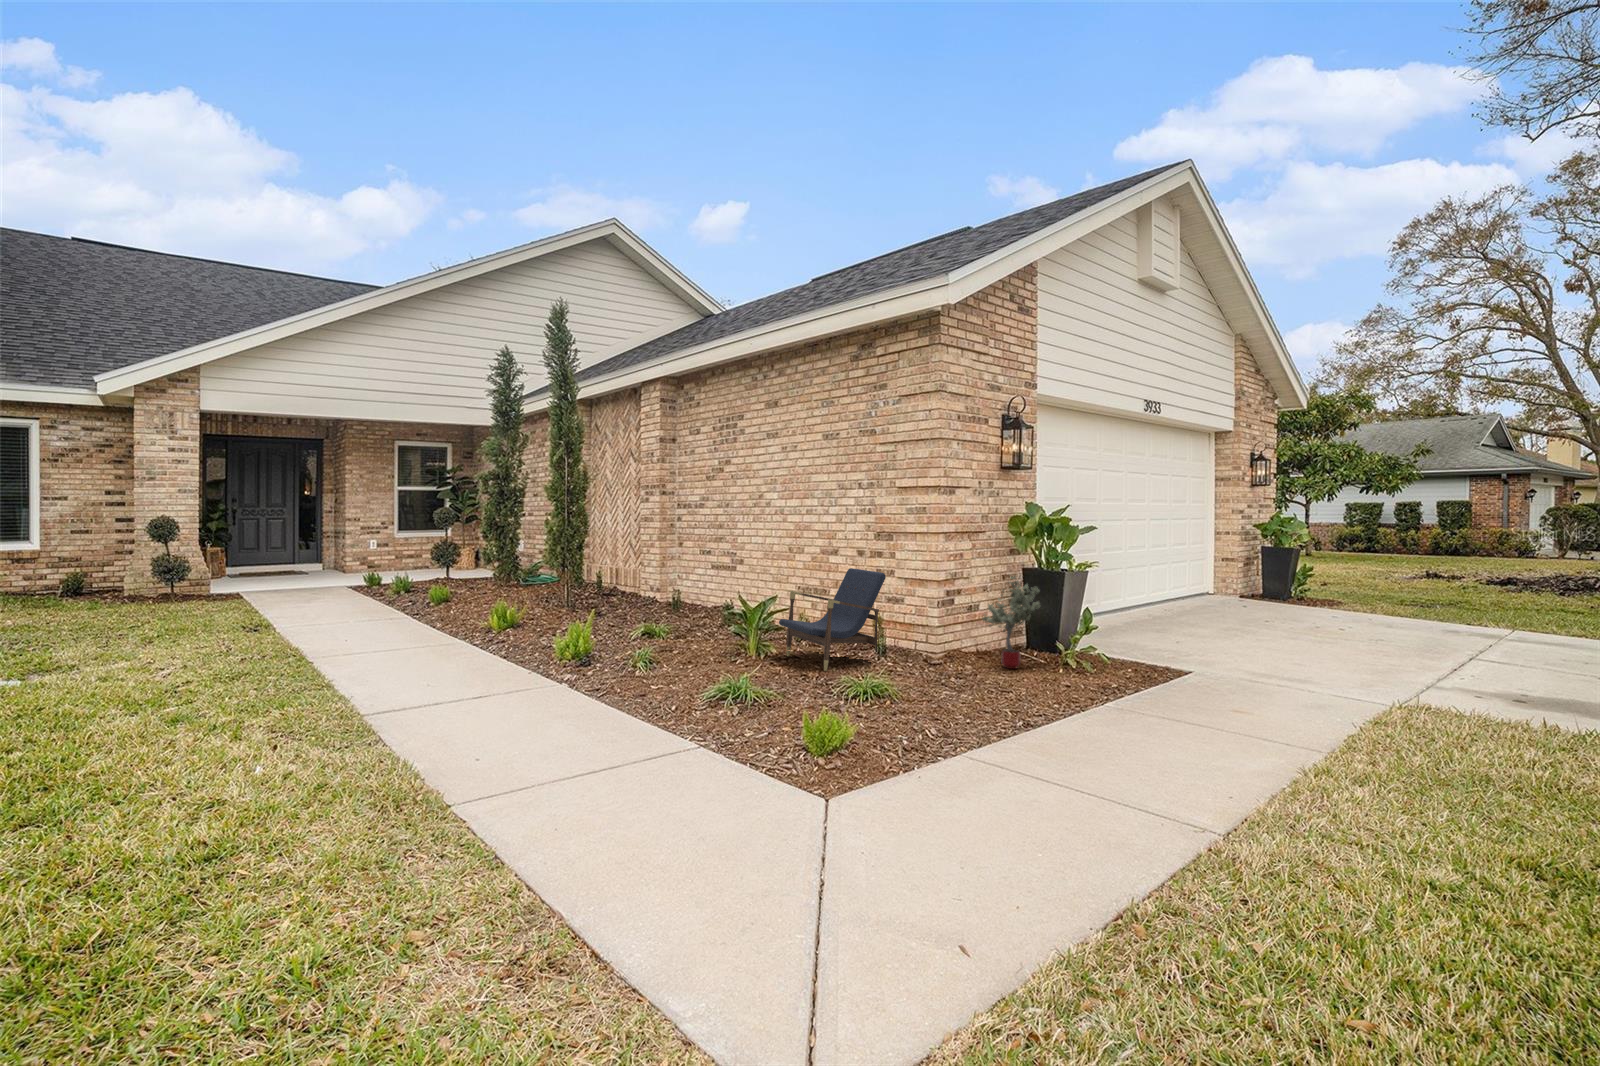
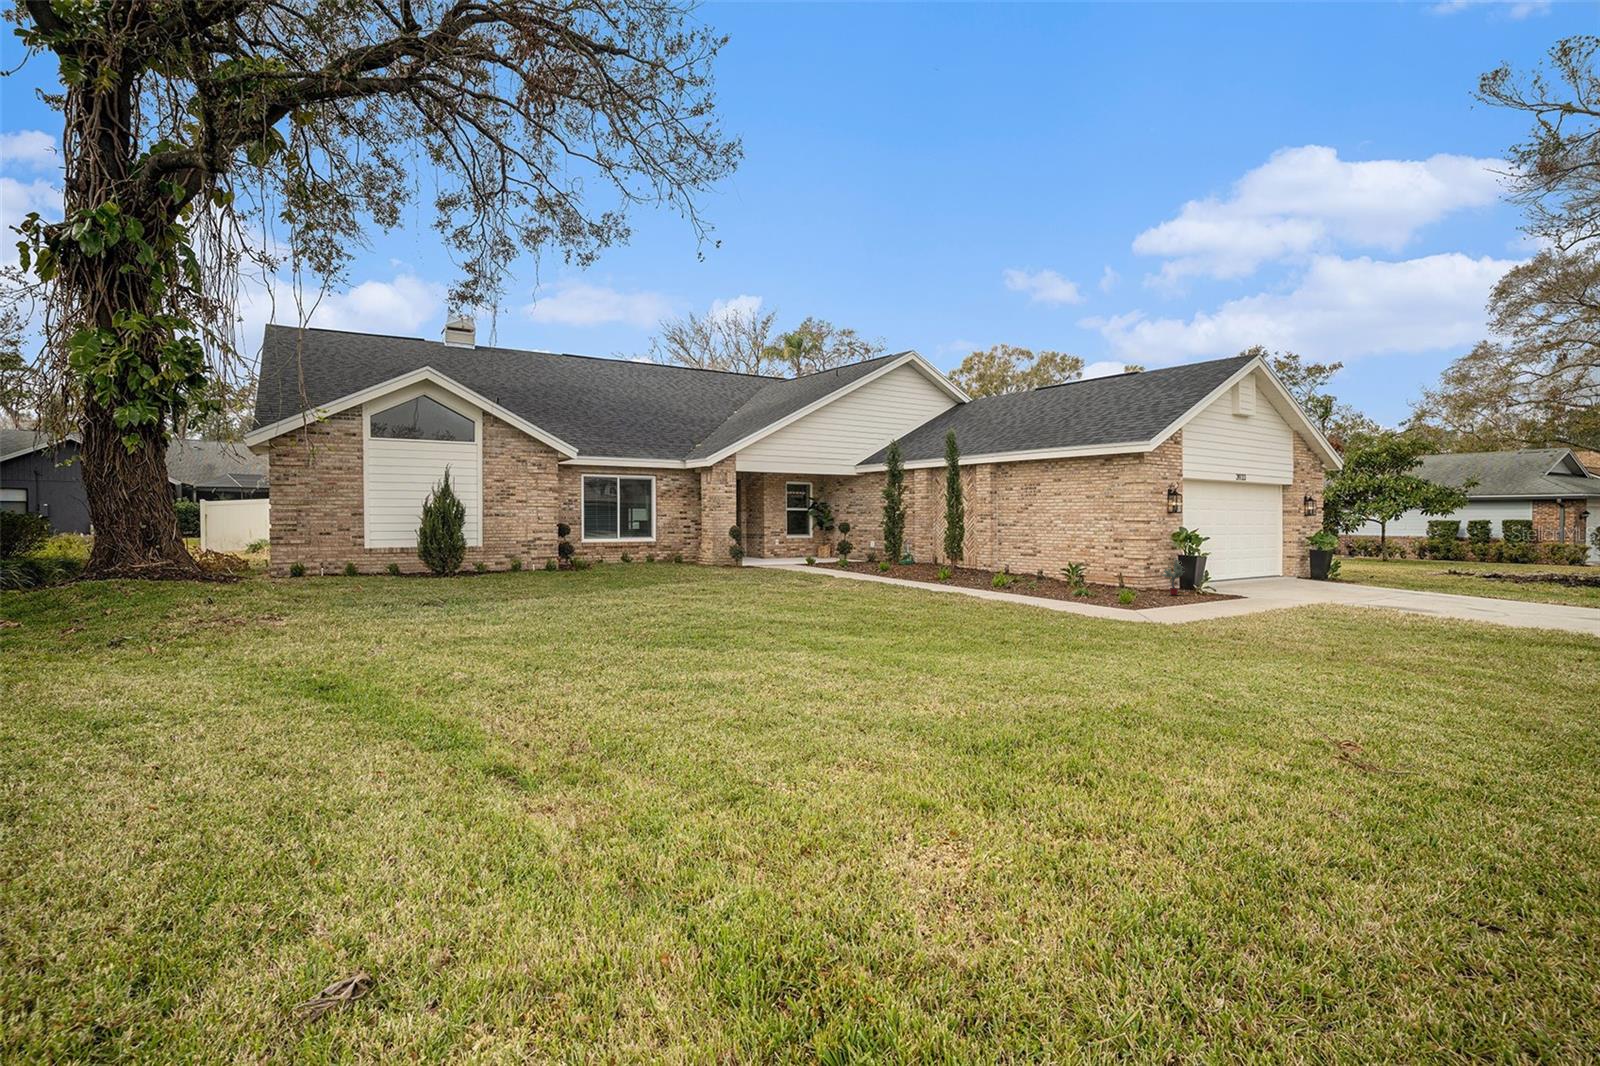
lounge chair: present [779,568,886,671] -> none [1073,554,1120,594]

